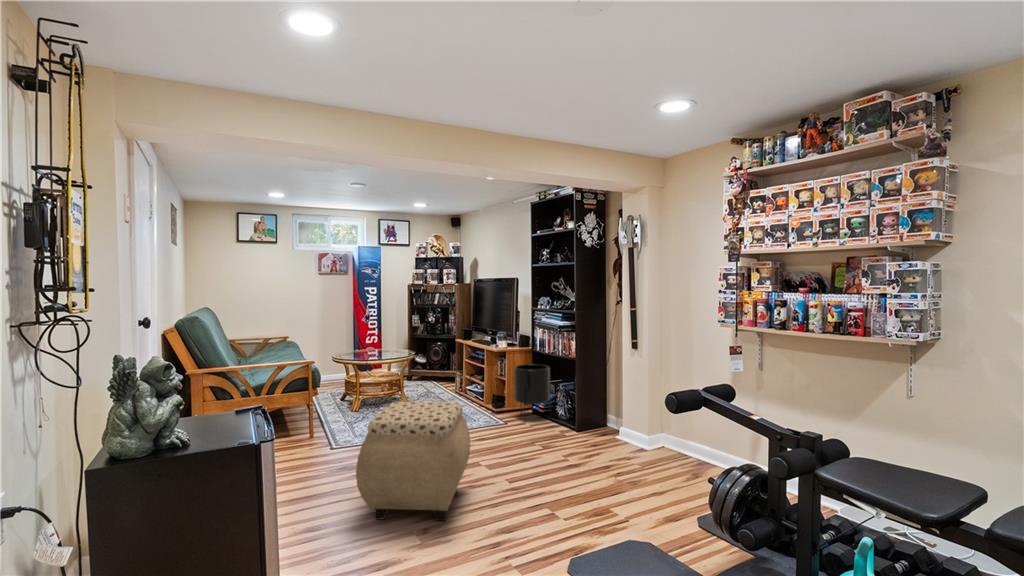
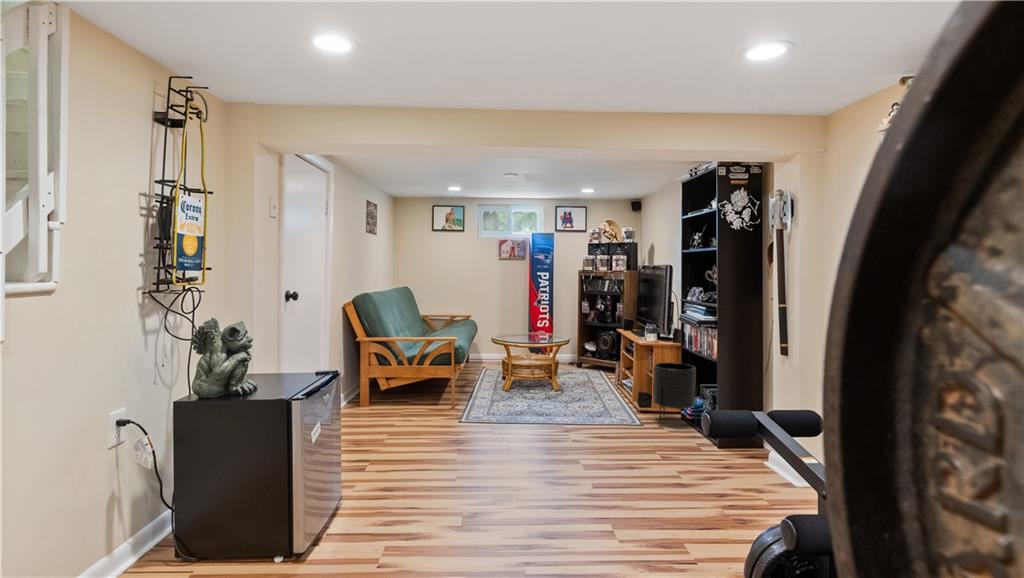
ottoman: present [356,402,470,521] -> none [424,384,551,510]

